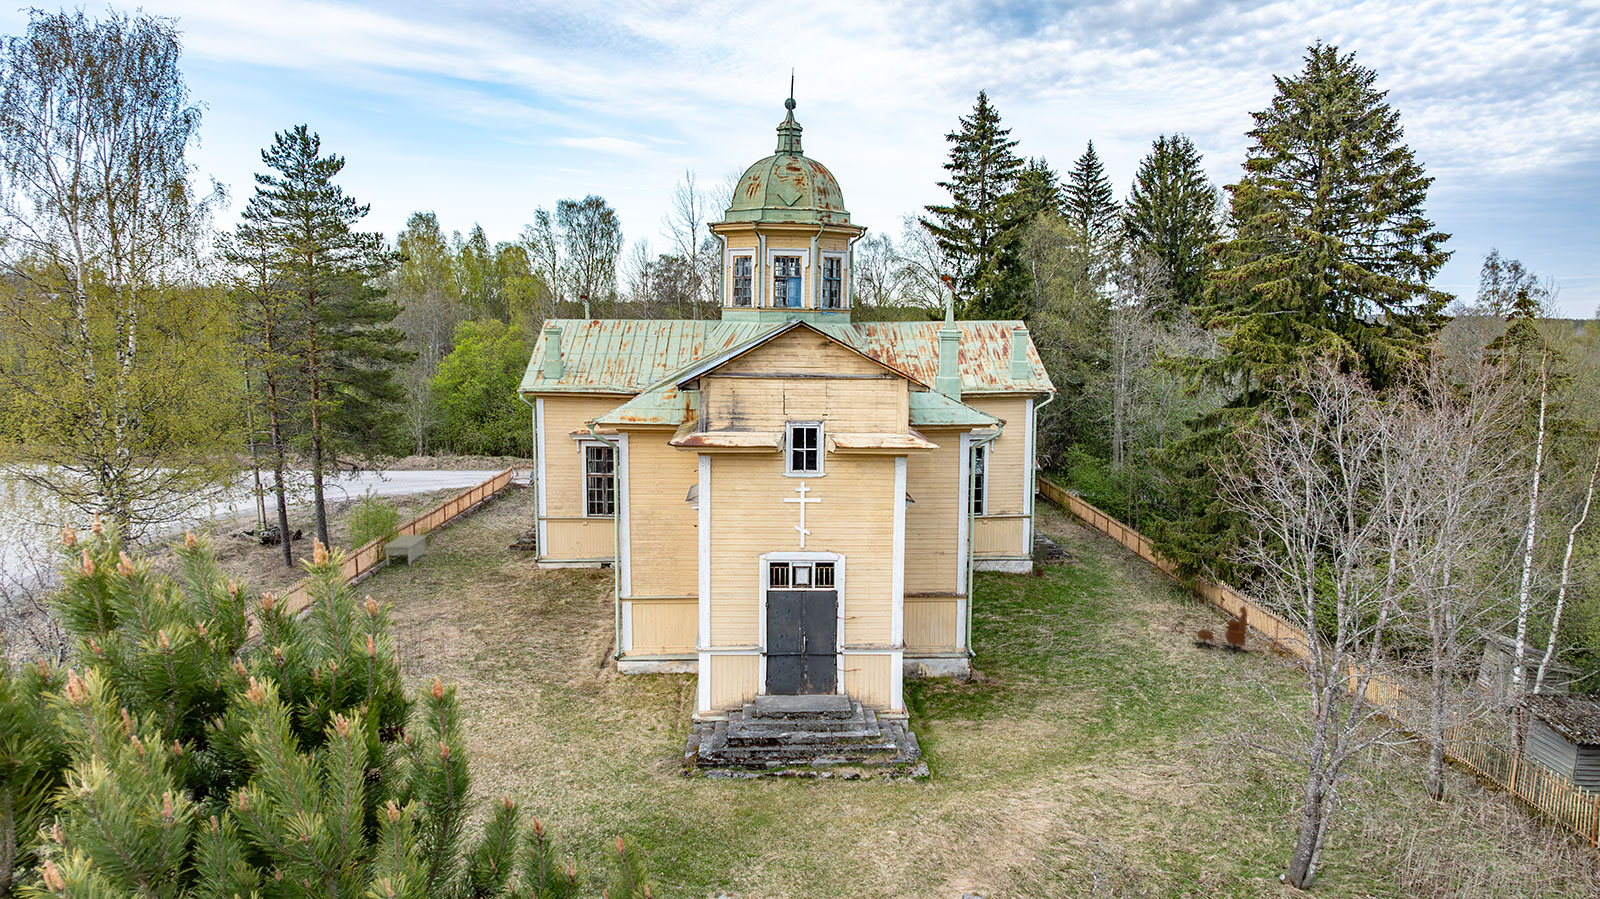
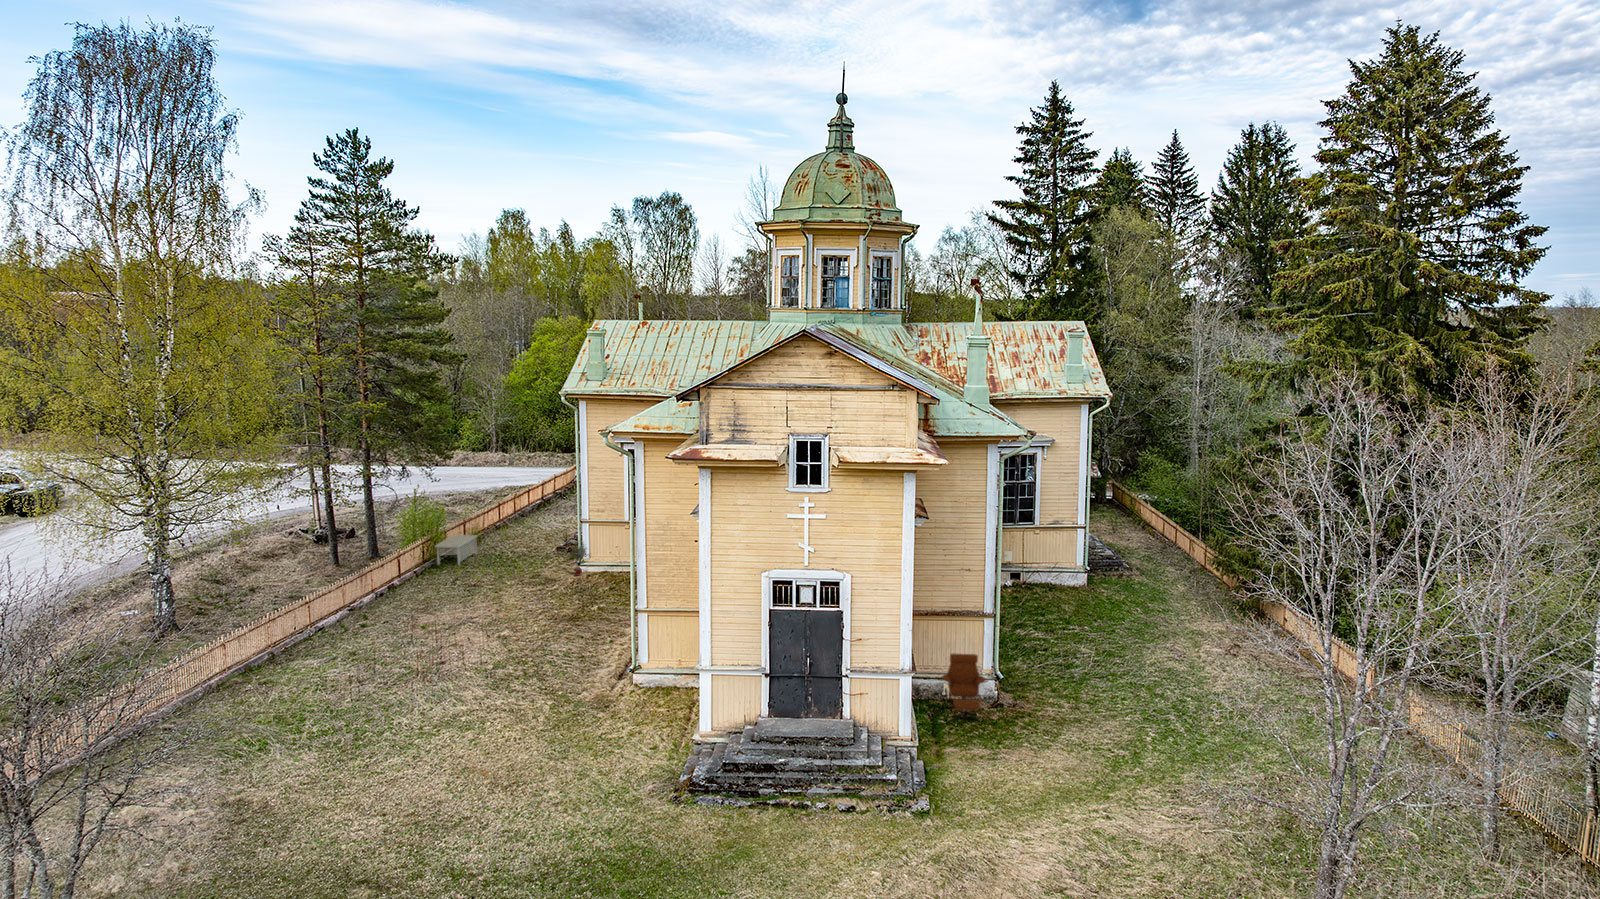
potted tree: present [1031,540,1050,575] -> present [572,542,589,576]
lounge chair: present [1194,607,1247,653] -> present [942,654,985,722]

